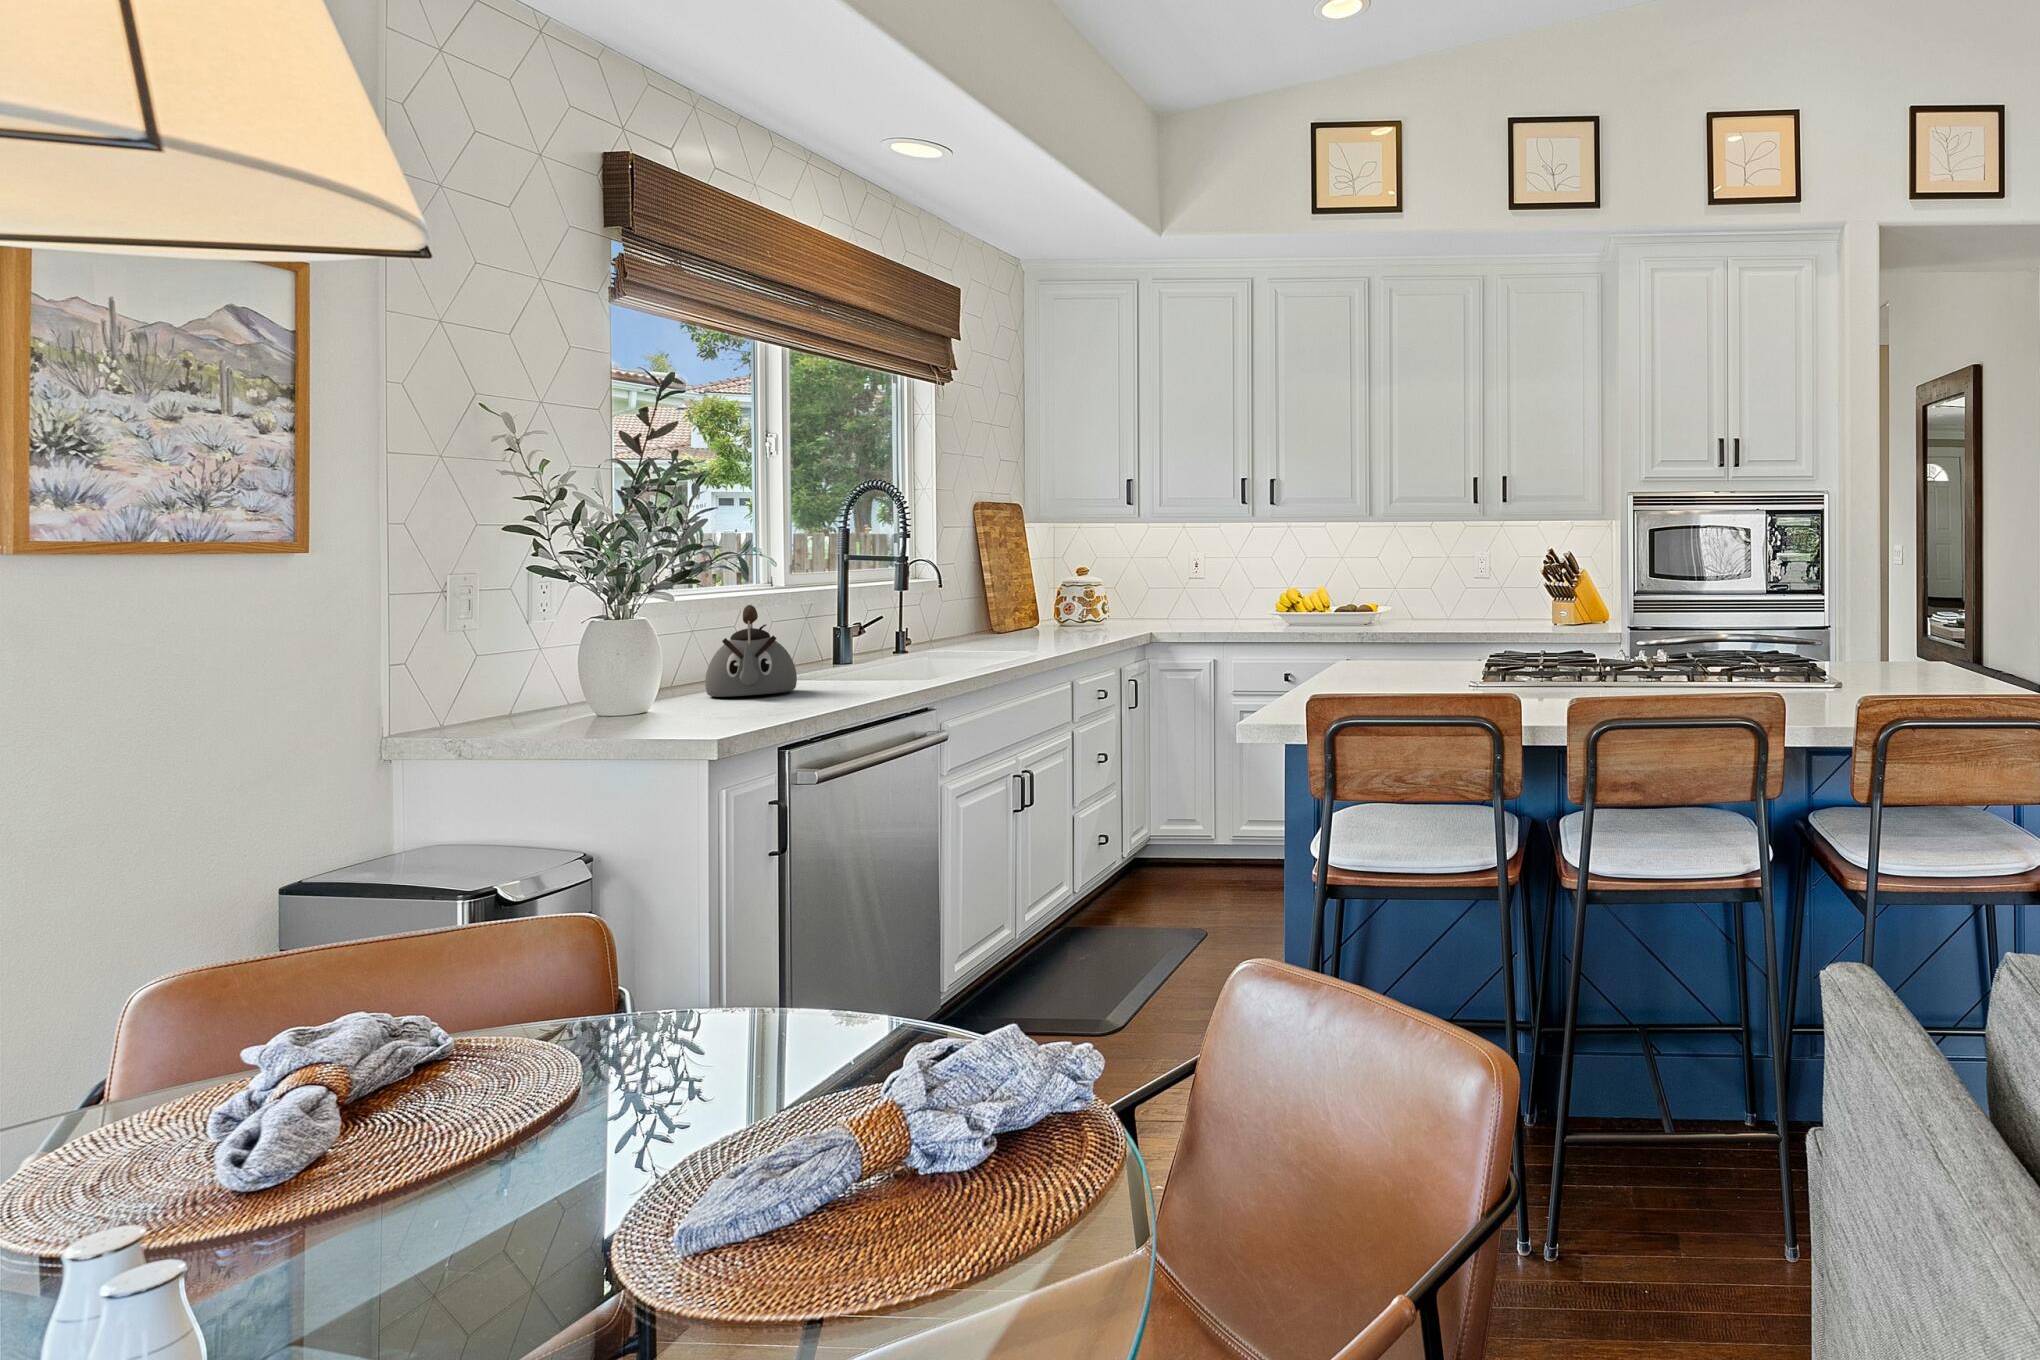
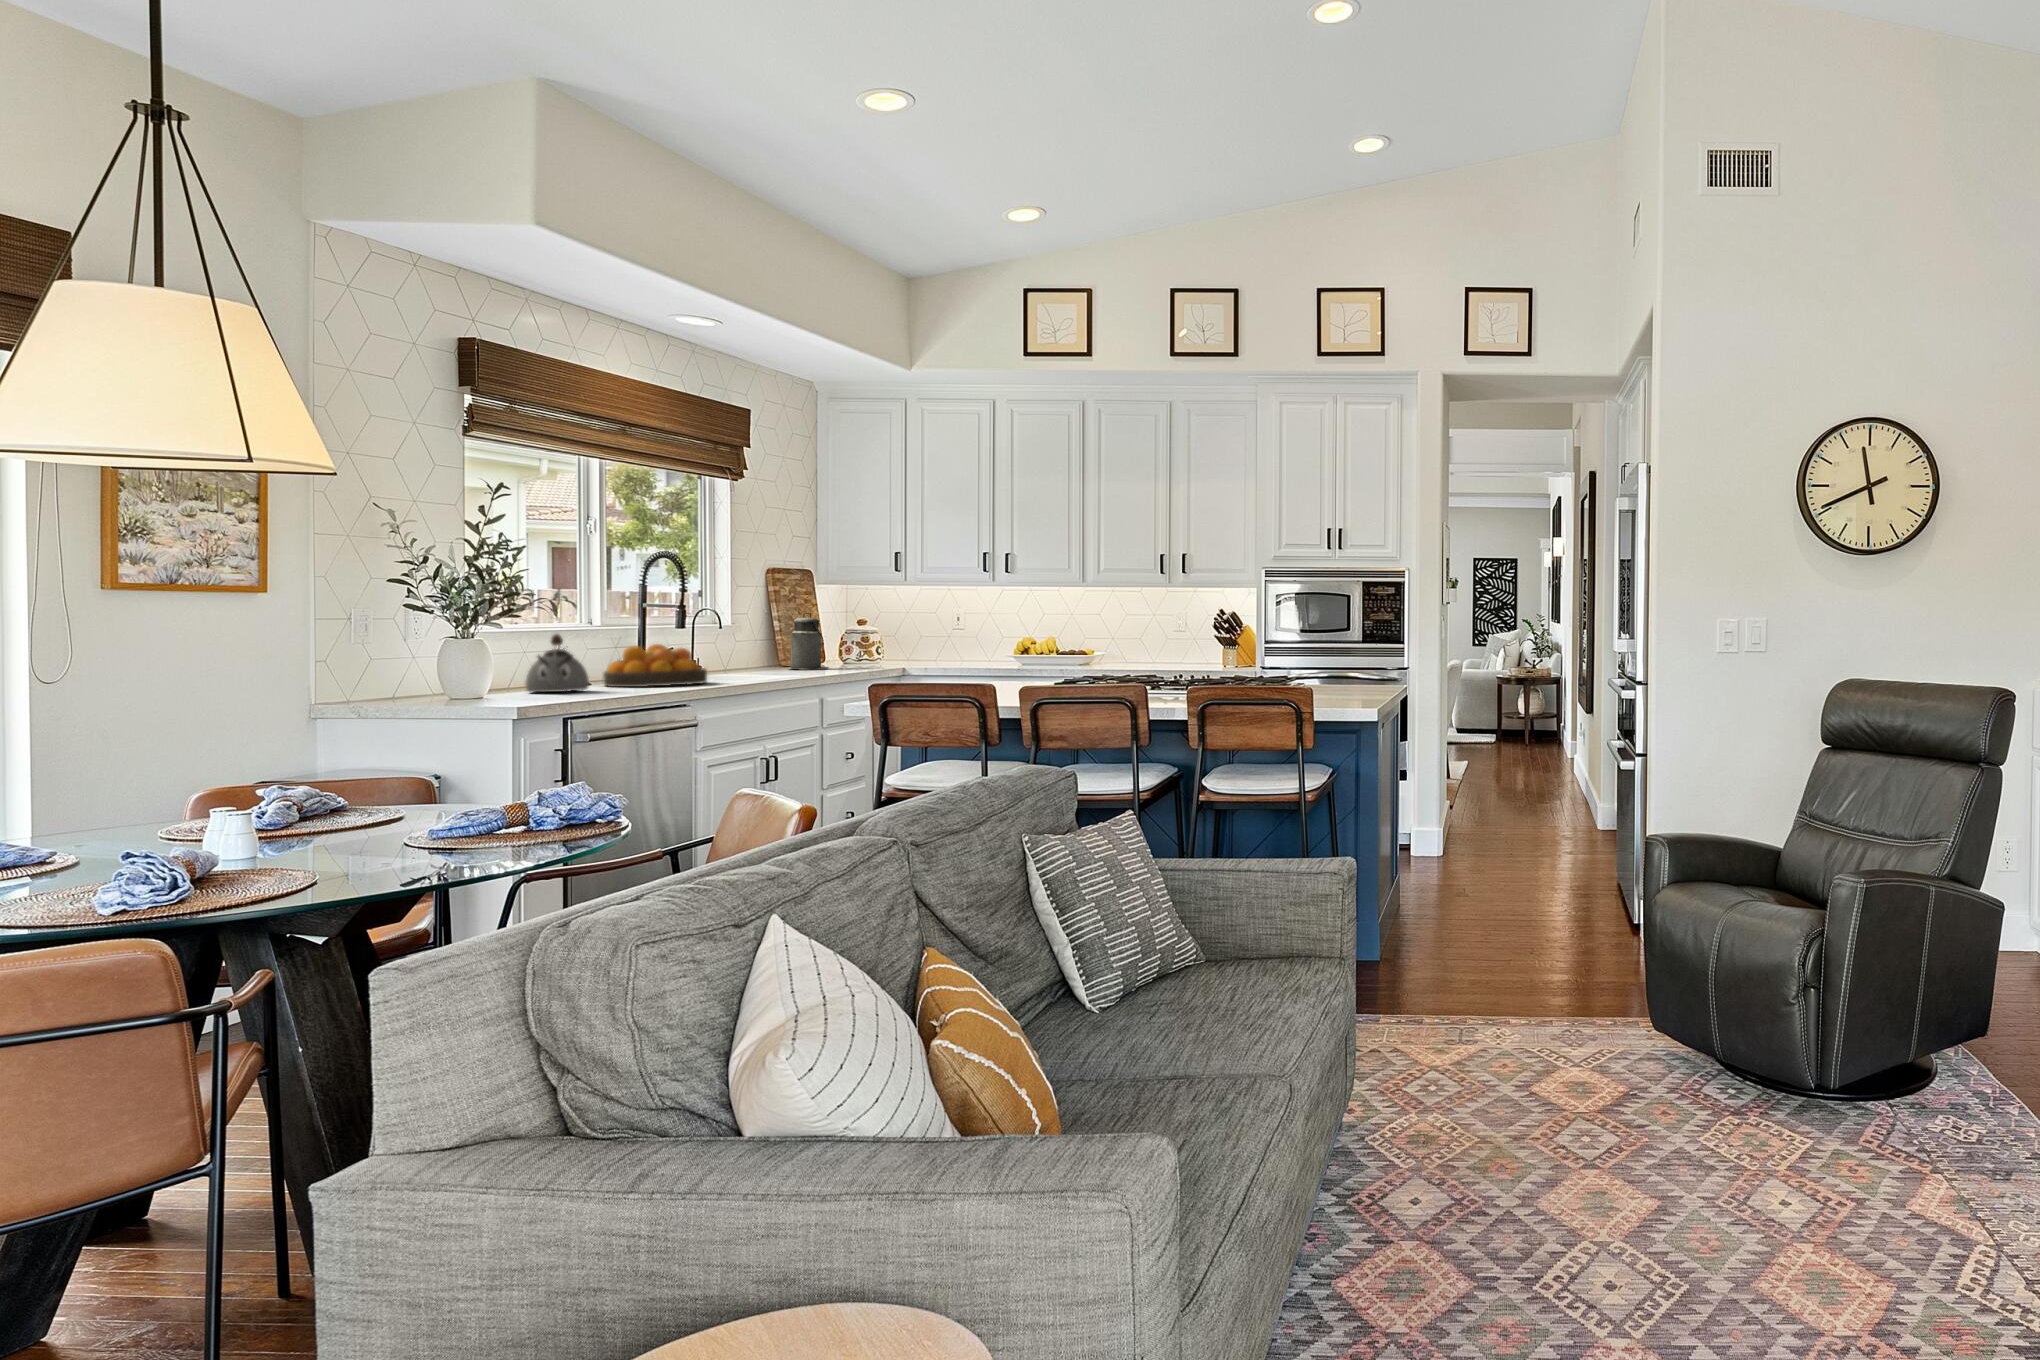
canister: none [1007,561,1063,637] -> present [789,613,829,669]
fruit bowl: none [804,613,947,680] -> present [604,644,707,687]

